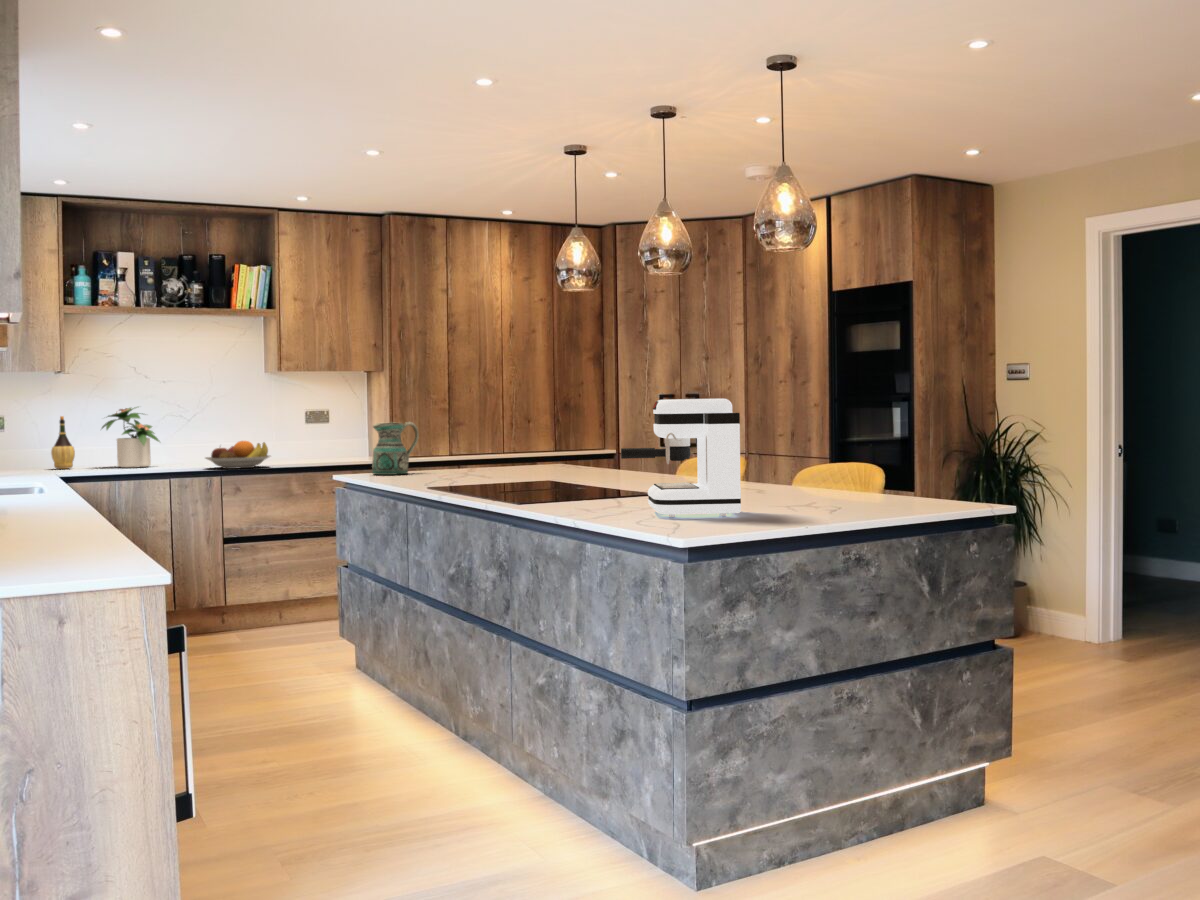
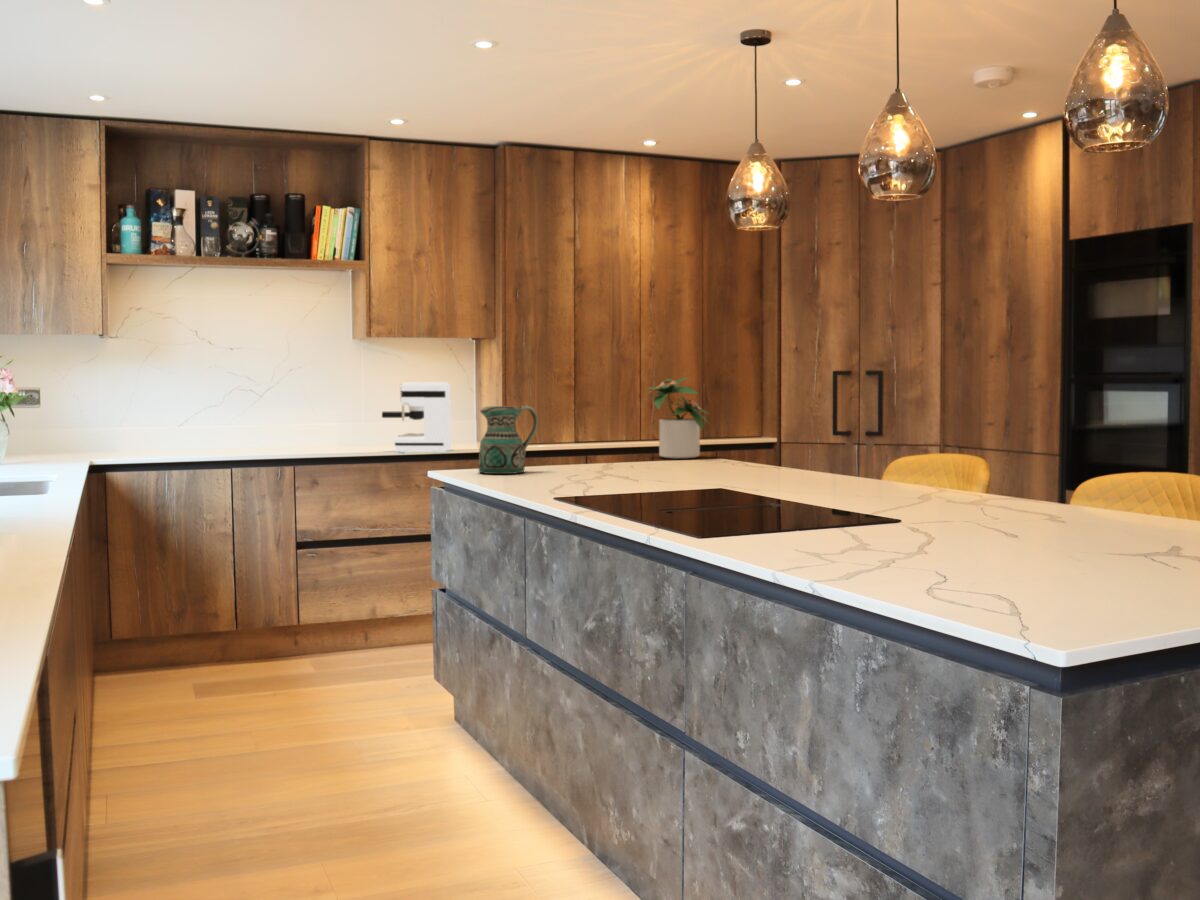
coffee maker: present [621,399,741,517] -> present [382,382,451,453]
potted plant: present [102,407,159,468] -> present [648,378,709,459]
wine bottle: present [51,416,75,469] -> none [97,389,124,452]
fruit bowl: present [206,441,270,469] -> none [275,423,355,457]

